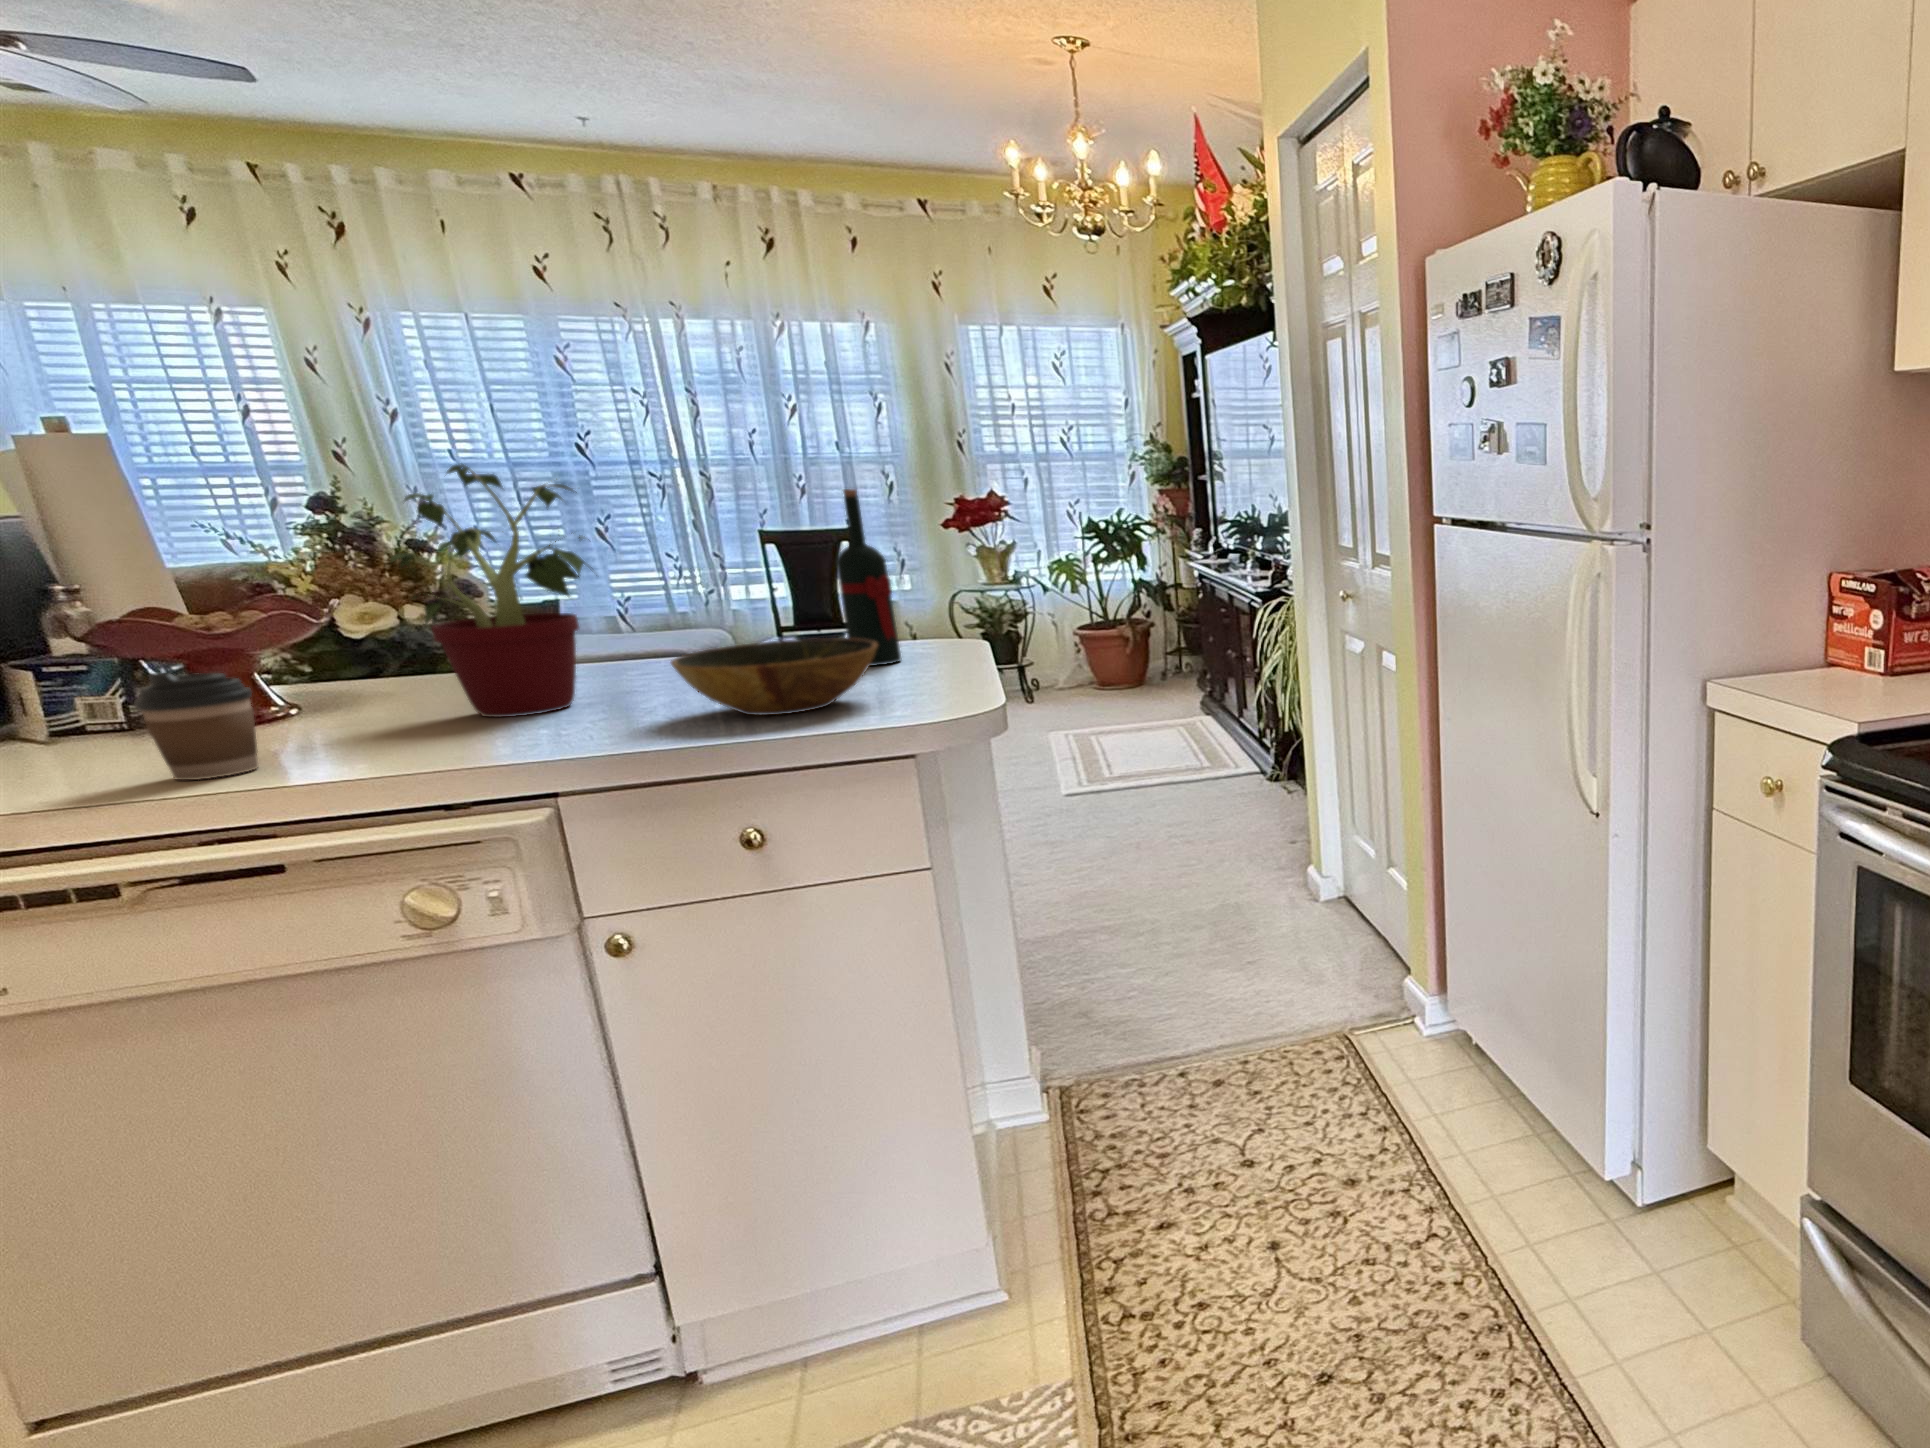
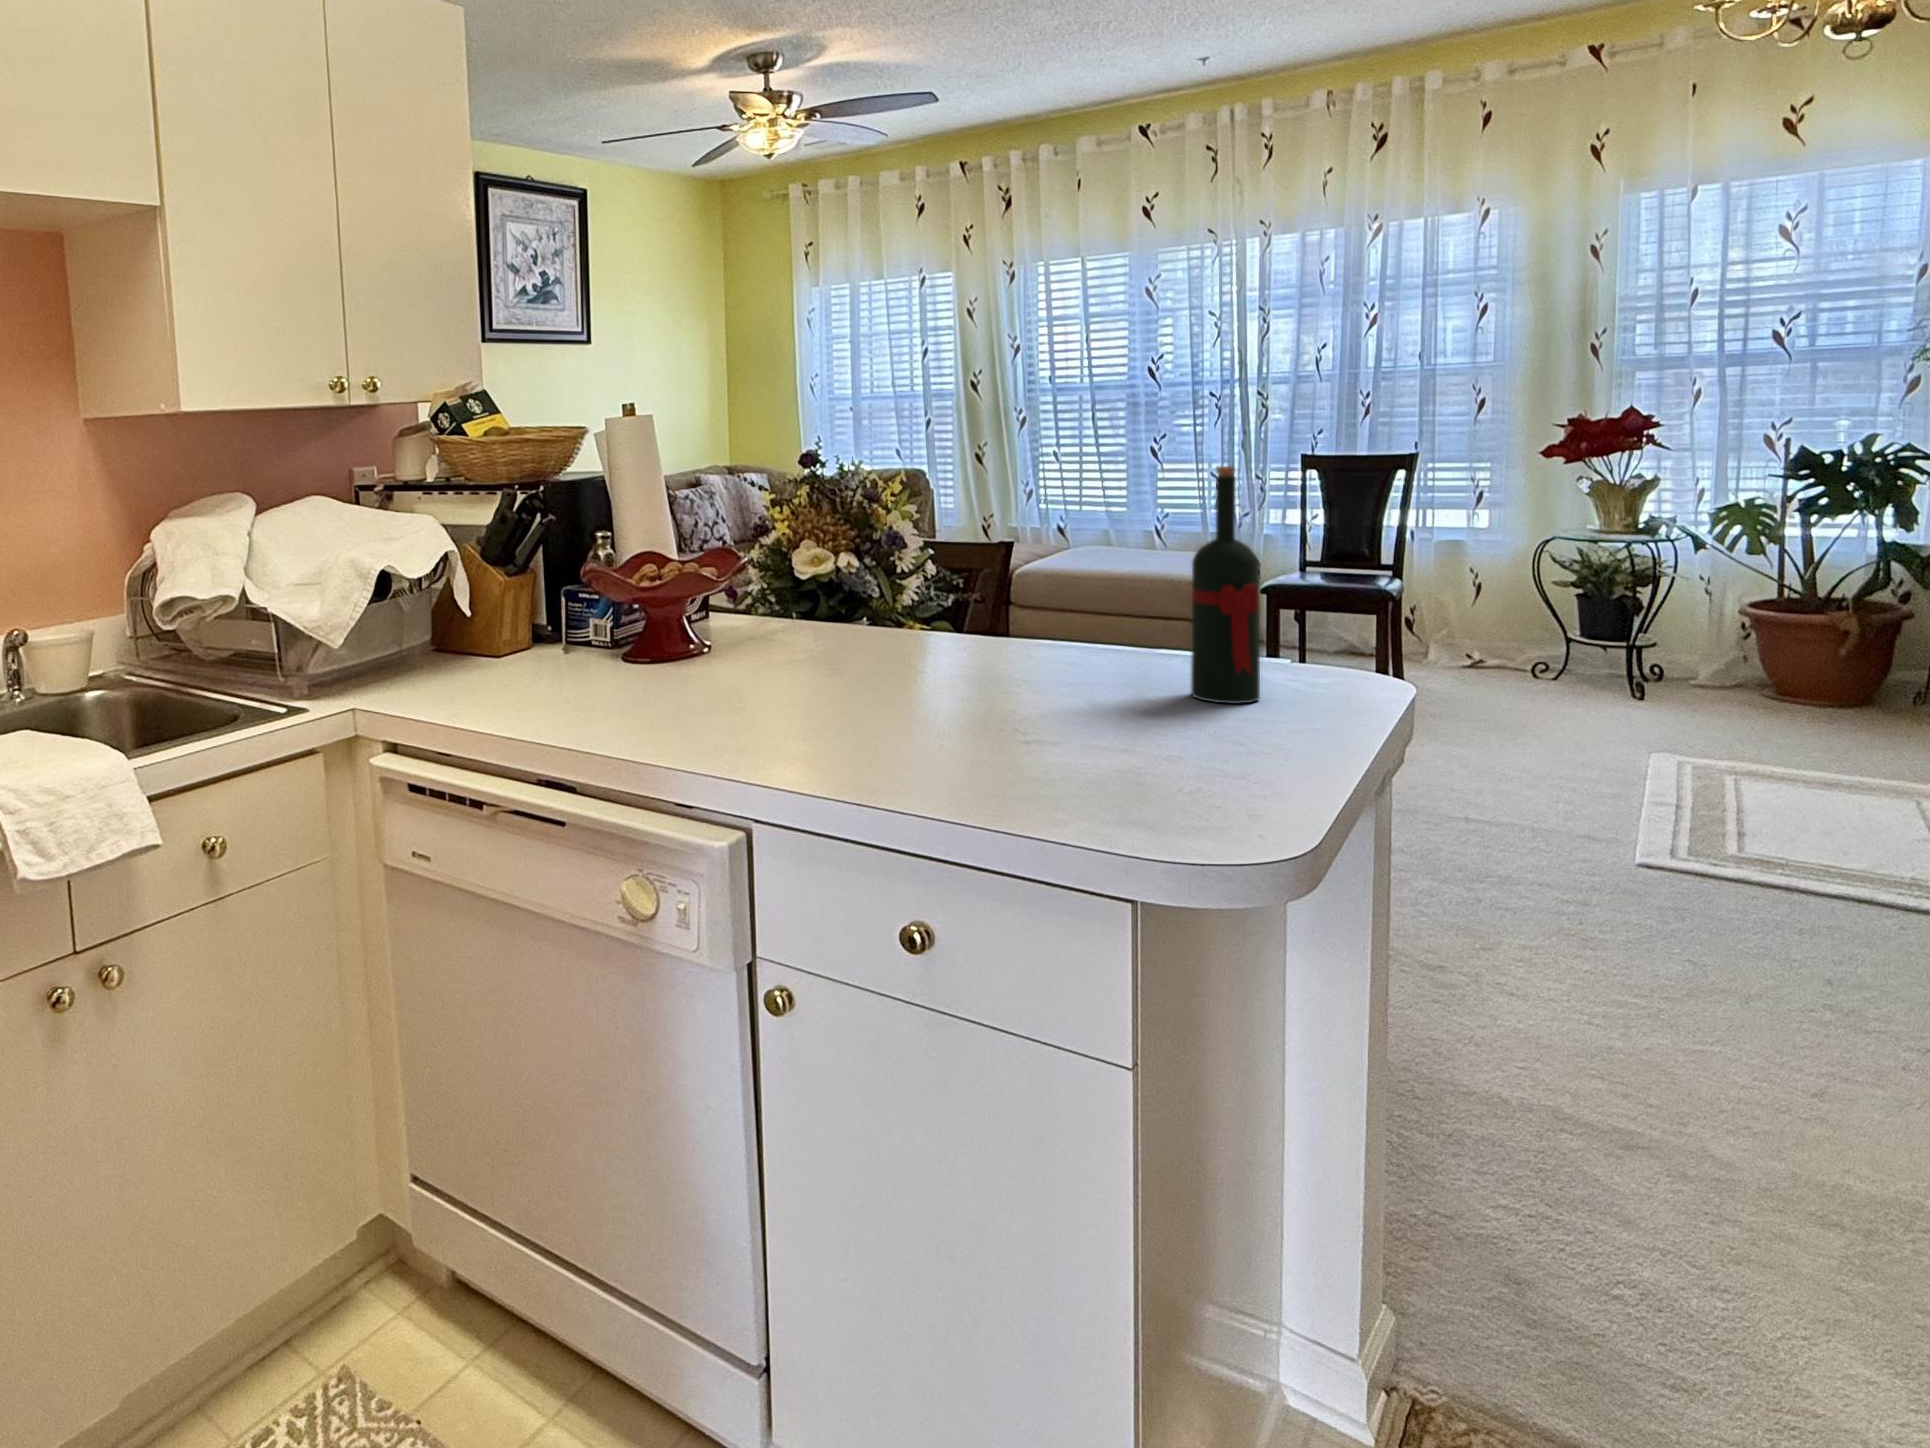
potted plant: present [390,464,592,717] -> none [742,441,926,699]
bowl: present [671,638,878,715] -> none [910,666,1160,777]
coffee cup: present [134,673,258,780] -> none [539,627,607,722]

